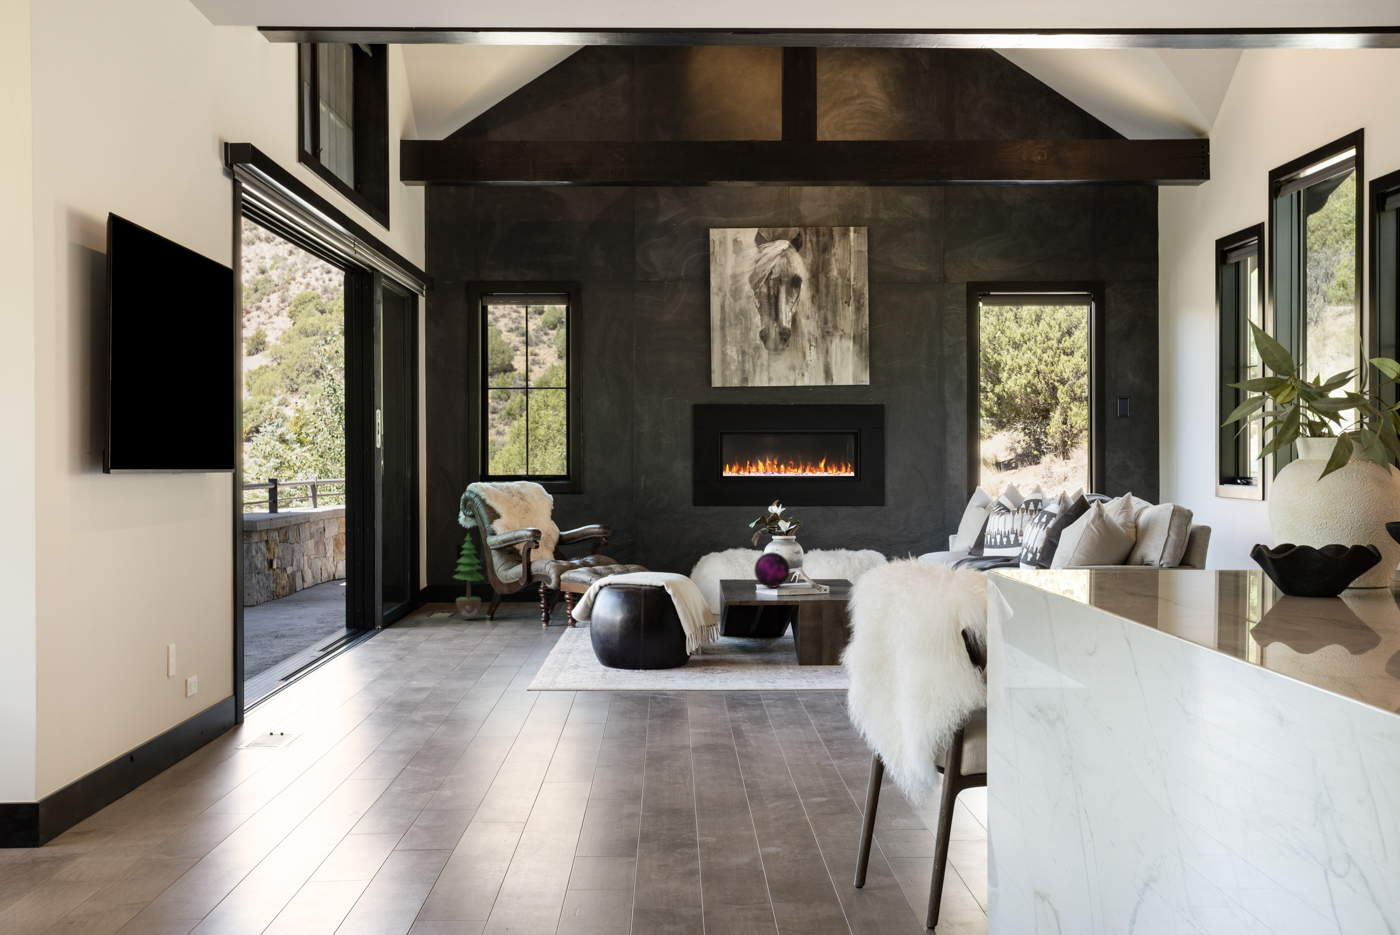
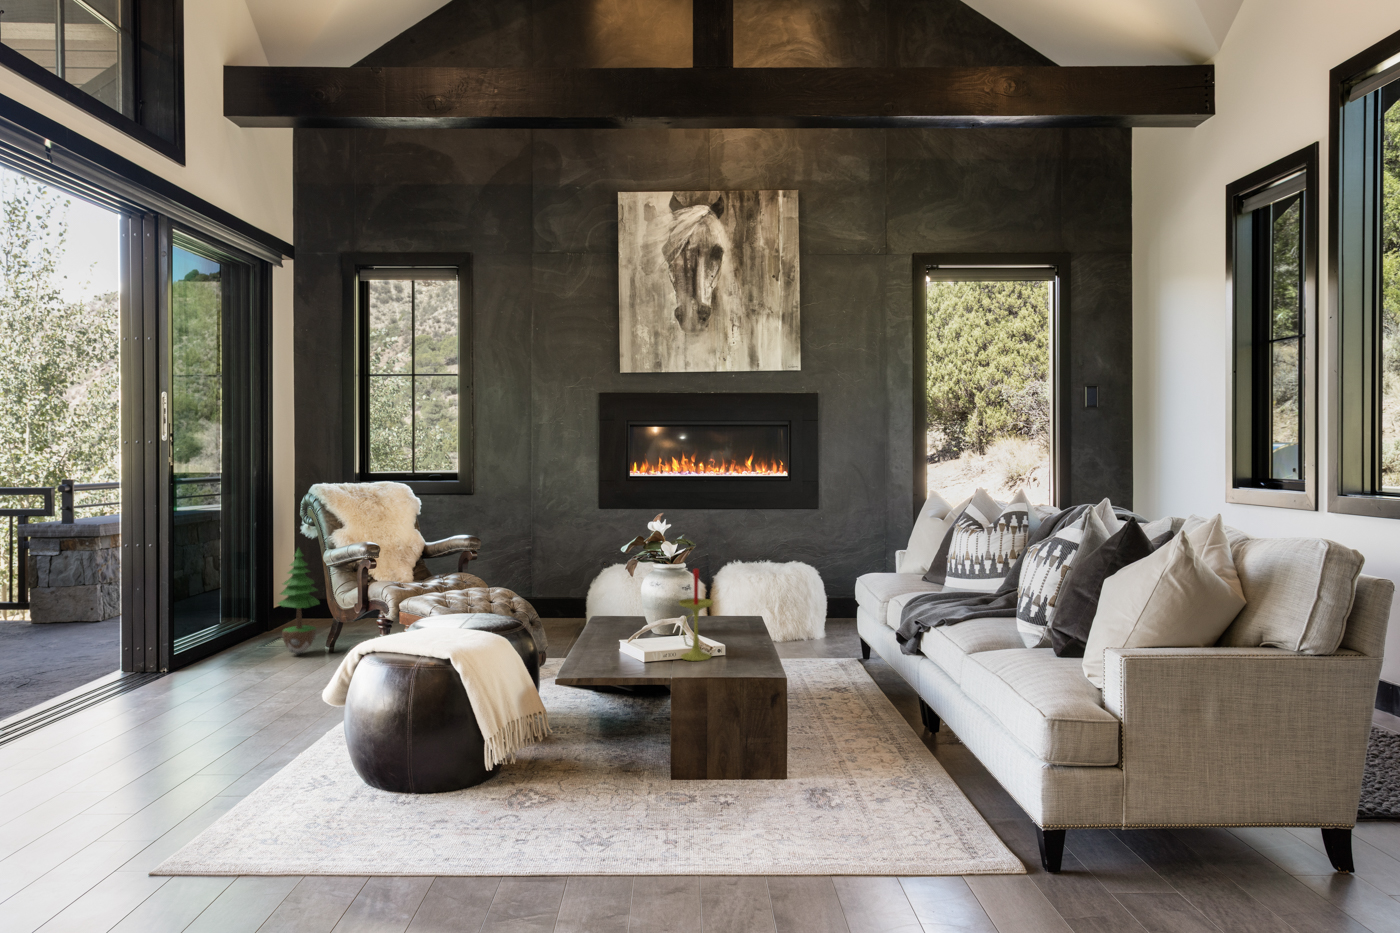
candle: none [800,532,823,591] -> present [679,569,713,661]
decorative orb: present [754,552,790,588] -> none [619,592,671,644]

